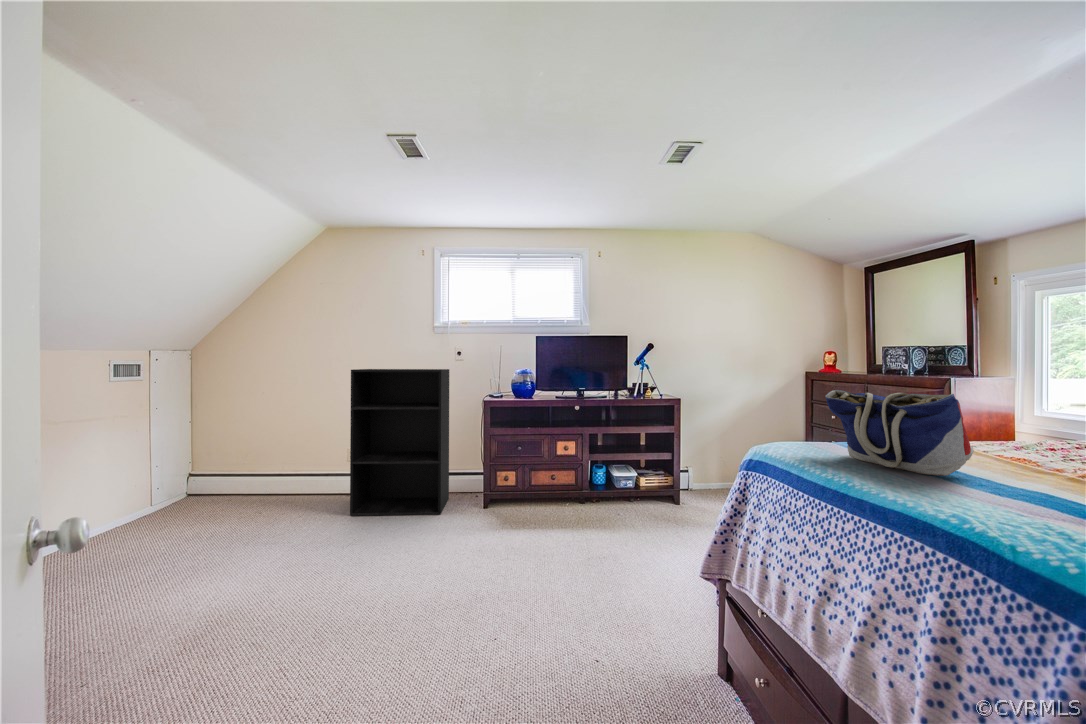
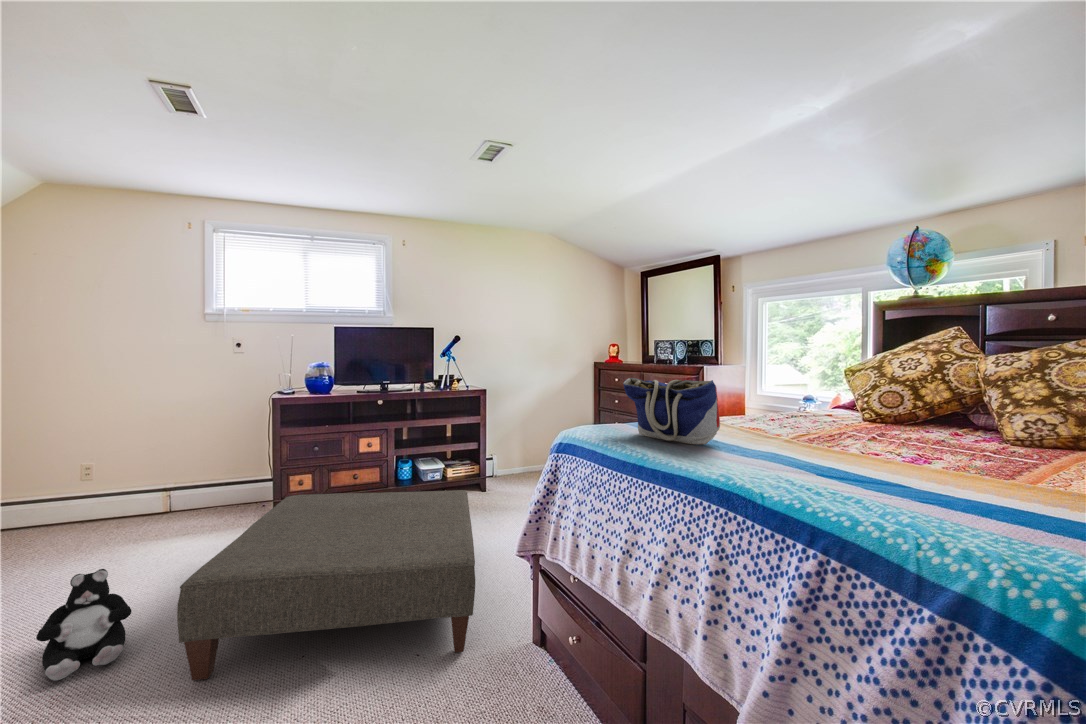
bookshelf: present [350,369,449,516] -> none [30,350,210,560]
ottoman: none [426,489,658,660] -> present [177,490,475,680]
plush toy: none [351,528,401,602] -> present [36,569,132,681]

